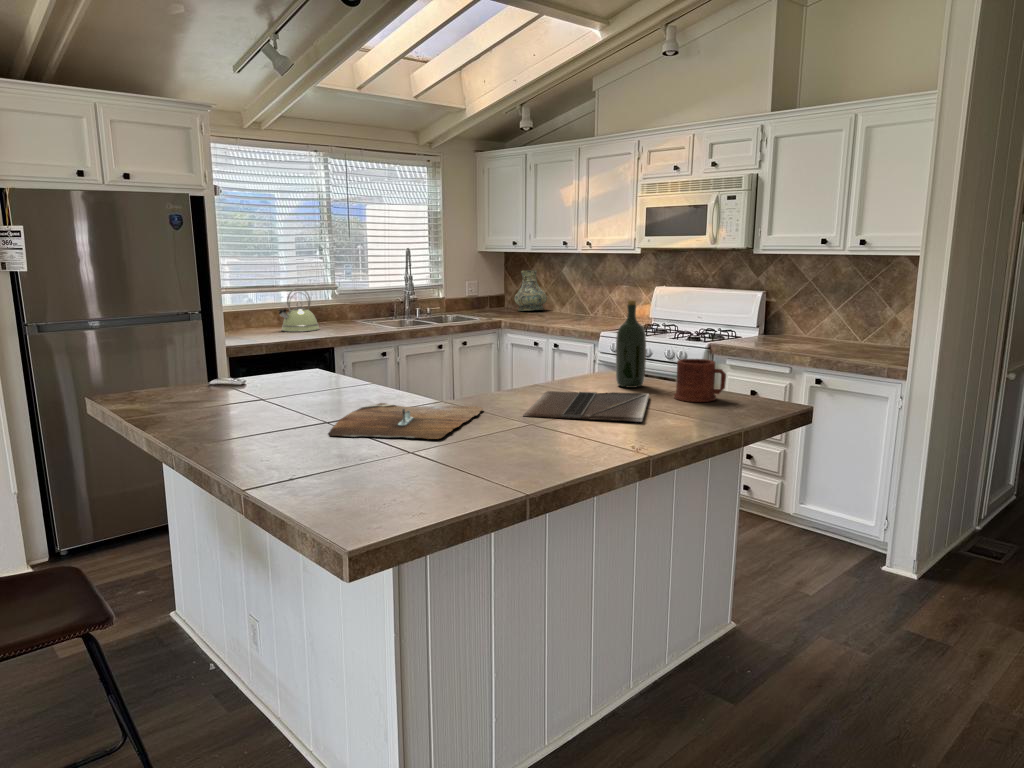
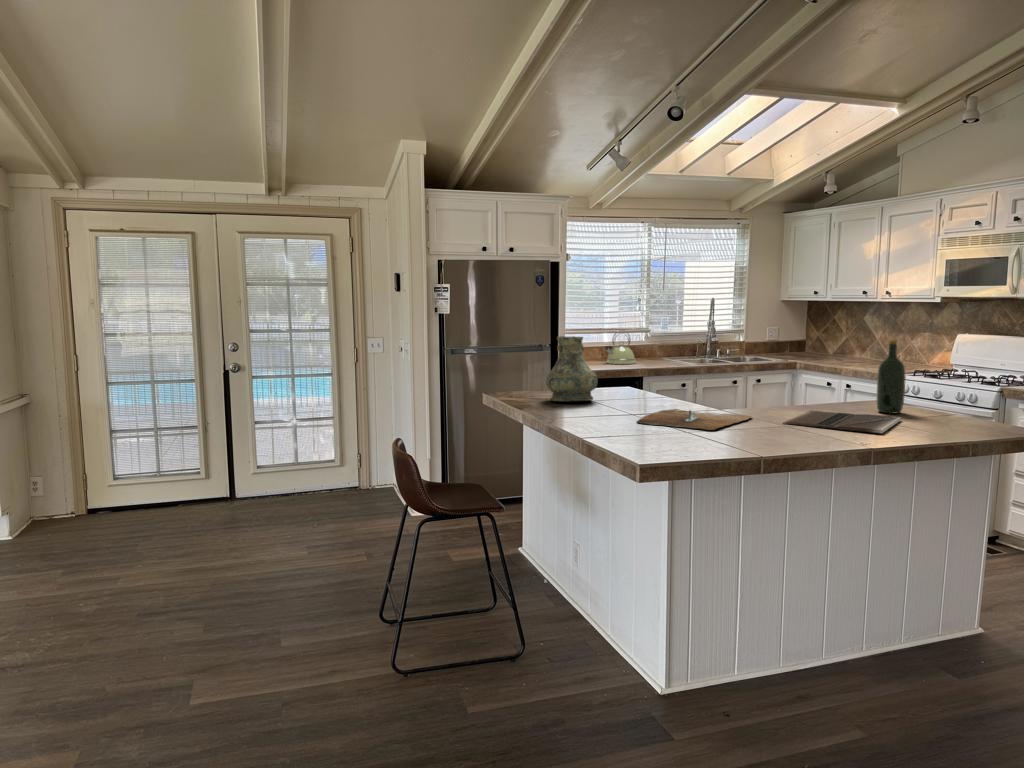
vase: present [514,270,547,311] -> present [546,336,598,401]
mug: present [674,359,726,402] -> none [926,390,976,427]

